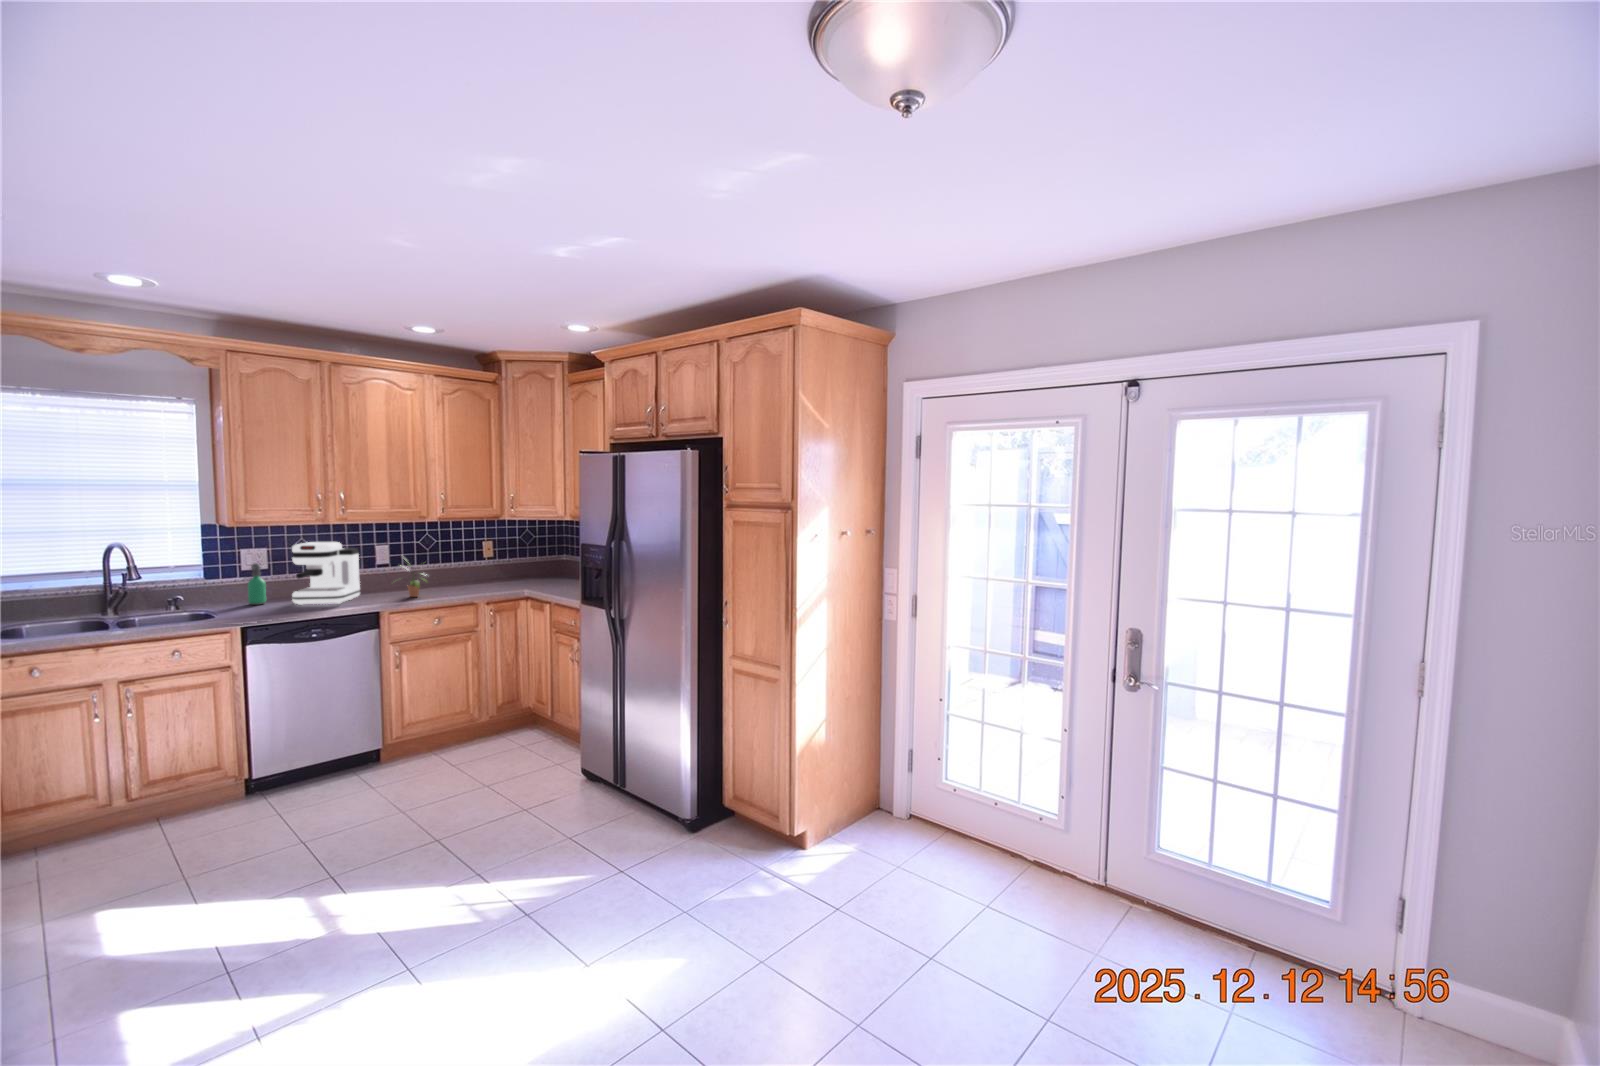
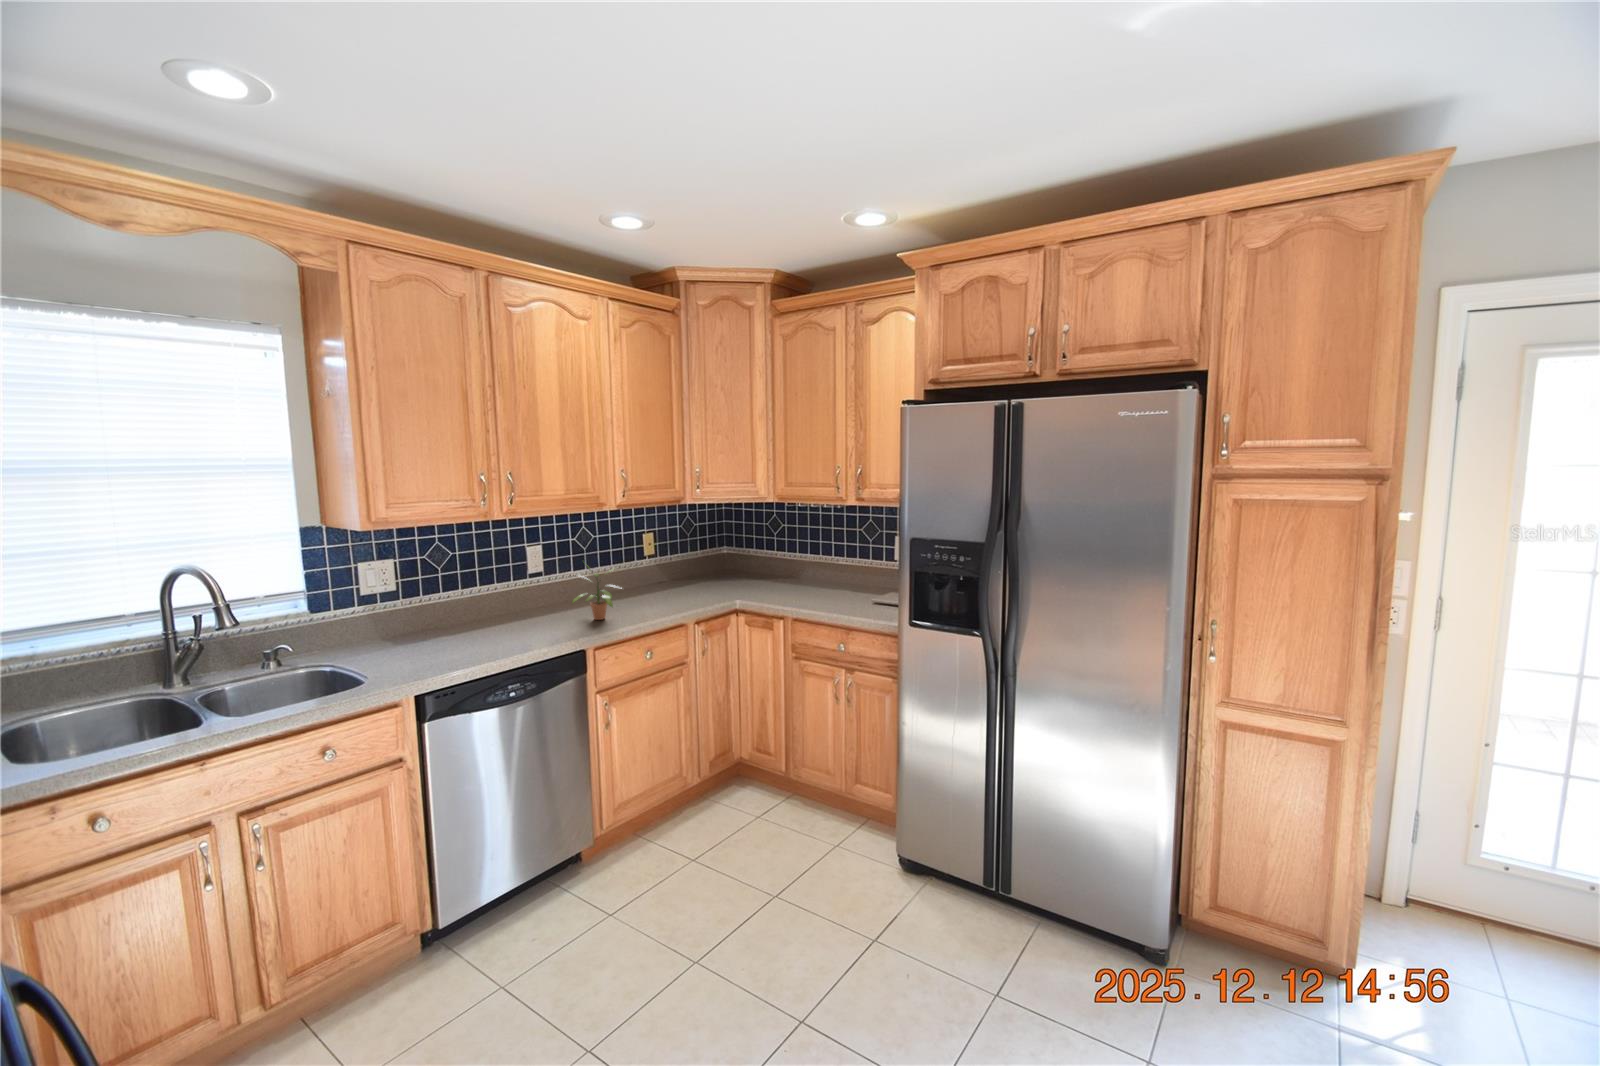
coffee maker: present [292,542,360,605] -> none [443,545,529,644]
soap dispenser: present [248,563,266,605] -> none [377,584,405,648]

